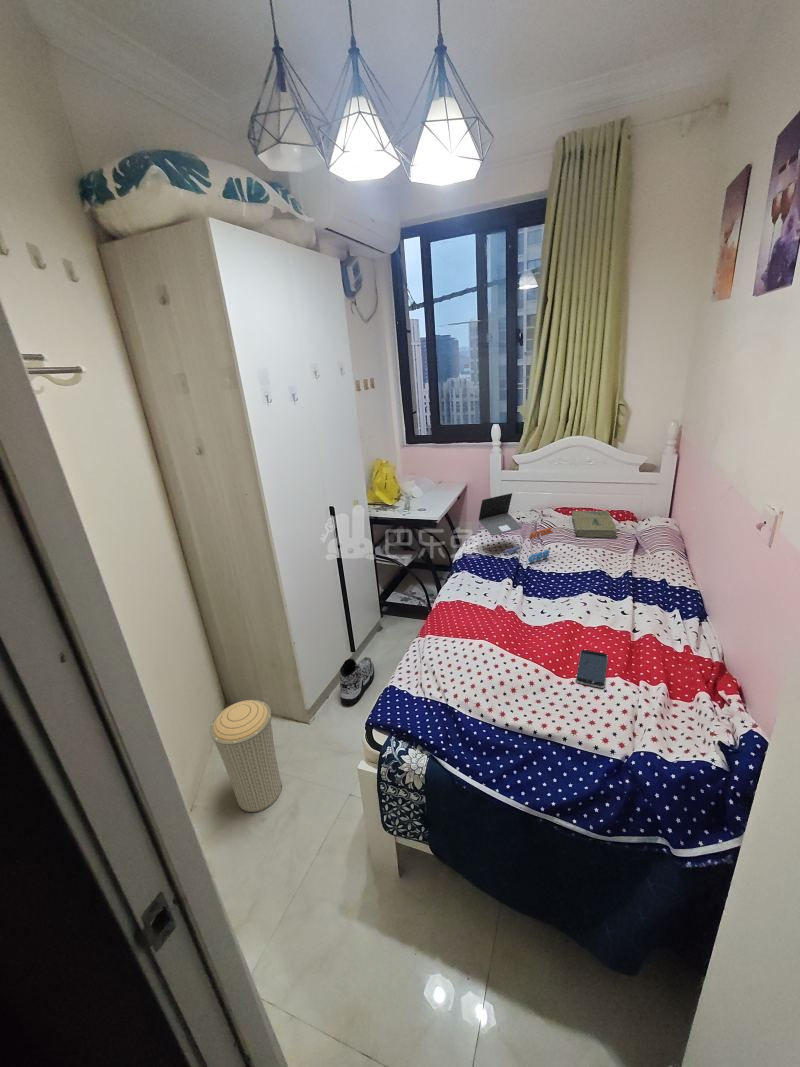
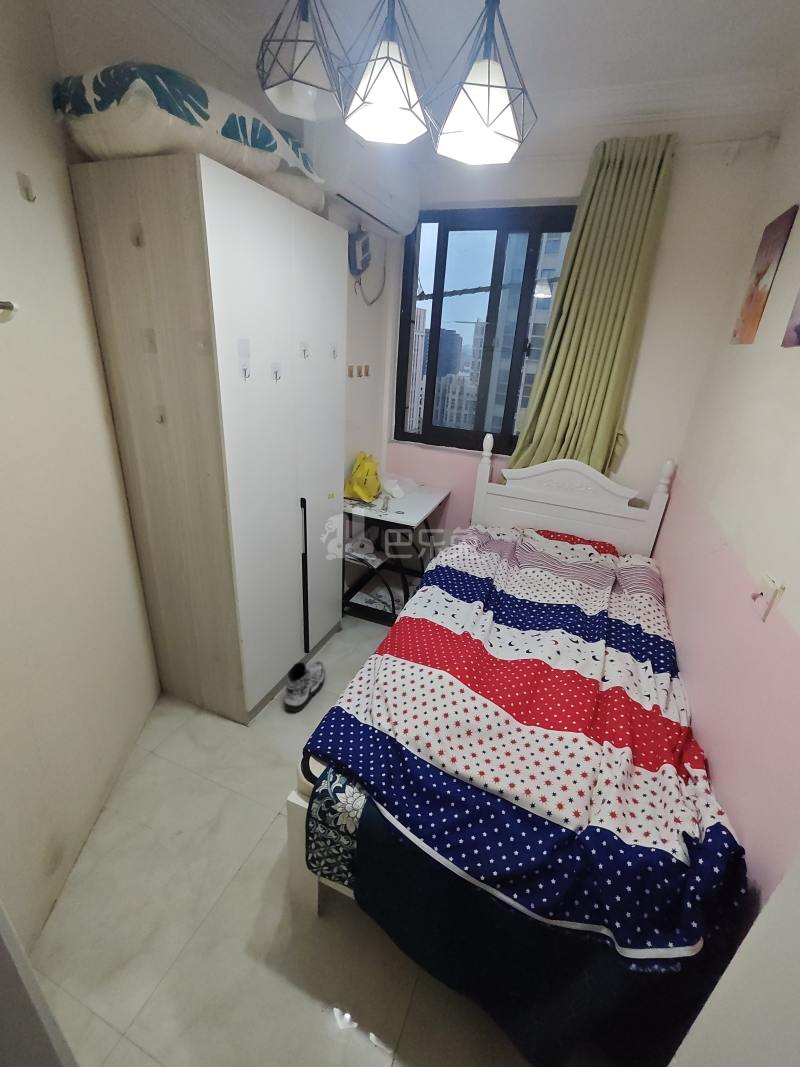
laptop: present [479,493,553,563] -> none [458,510,533,587]
book: present [572,511,617,538] -> none [554,536,599,571]
smartphone: present [576,650,608,688] -> none [537,695,574,742]
trash can: present [210,700,282,812] -> none [129,699,205,822]

